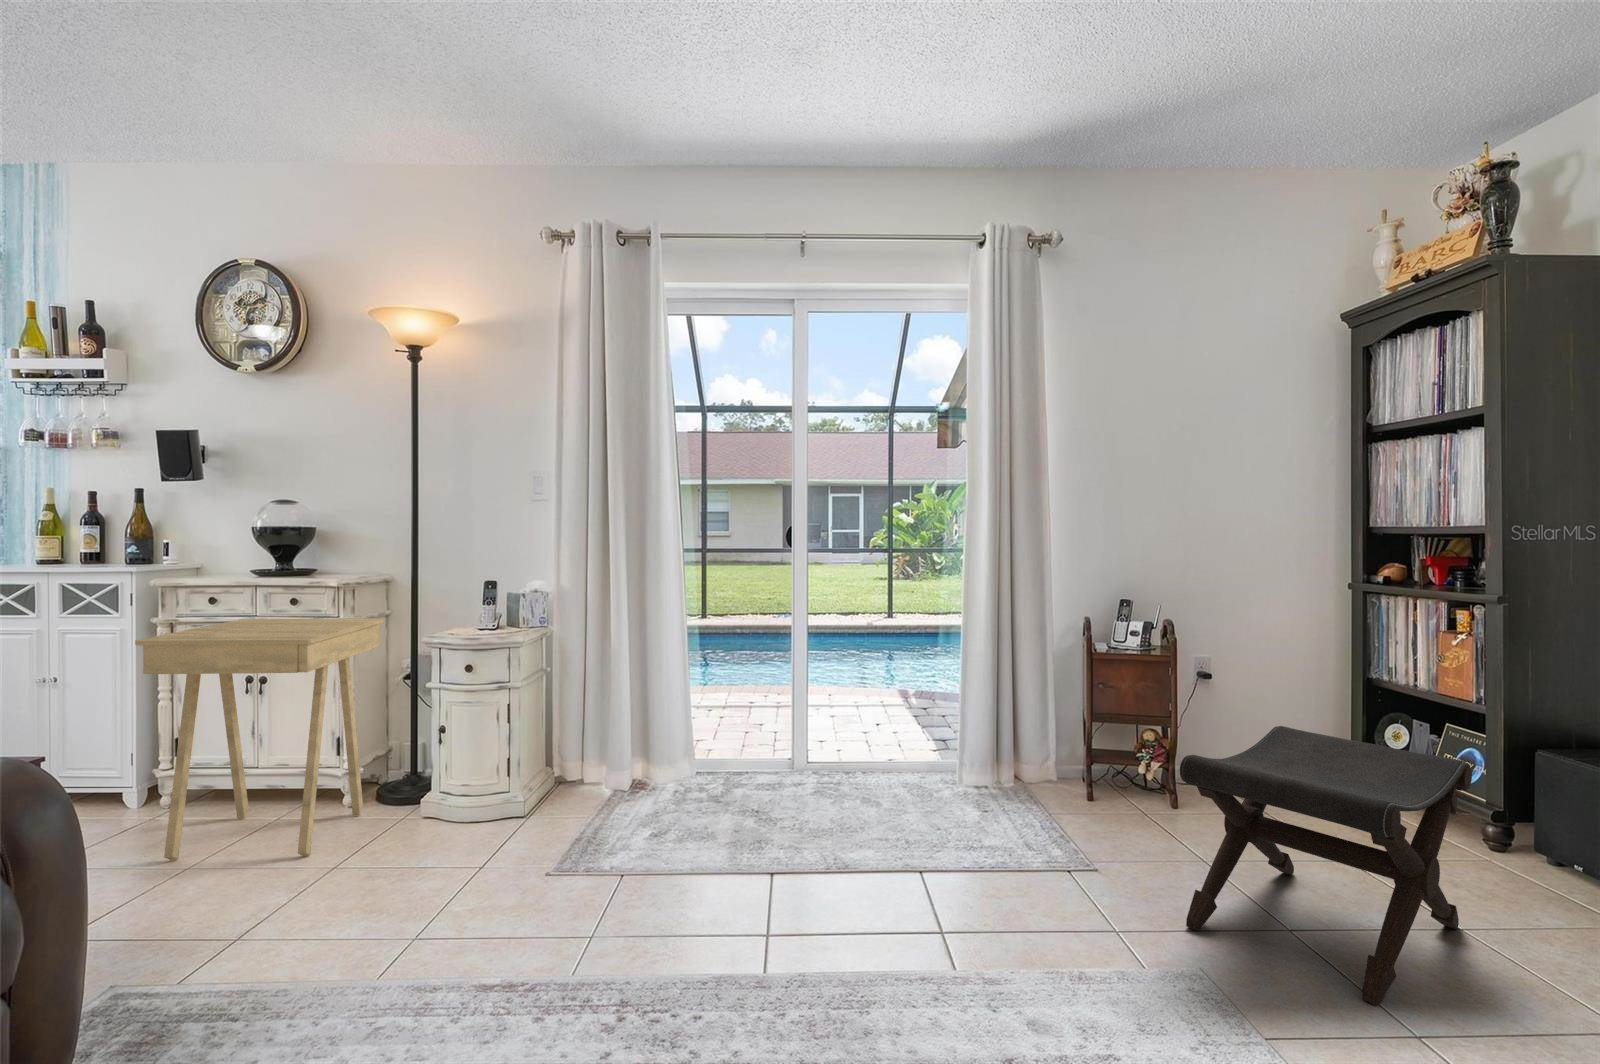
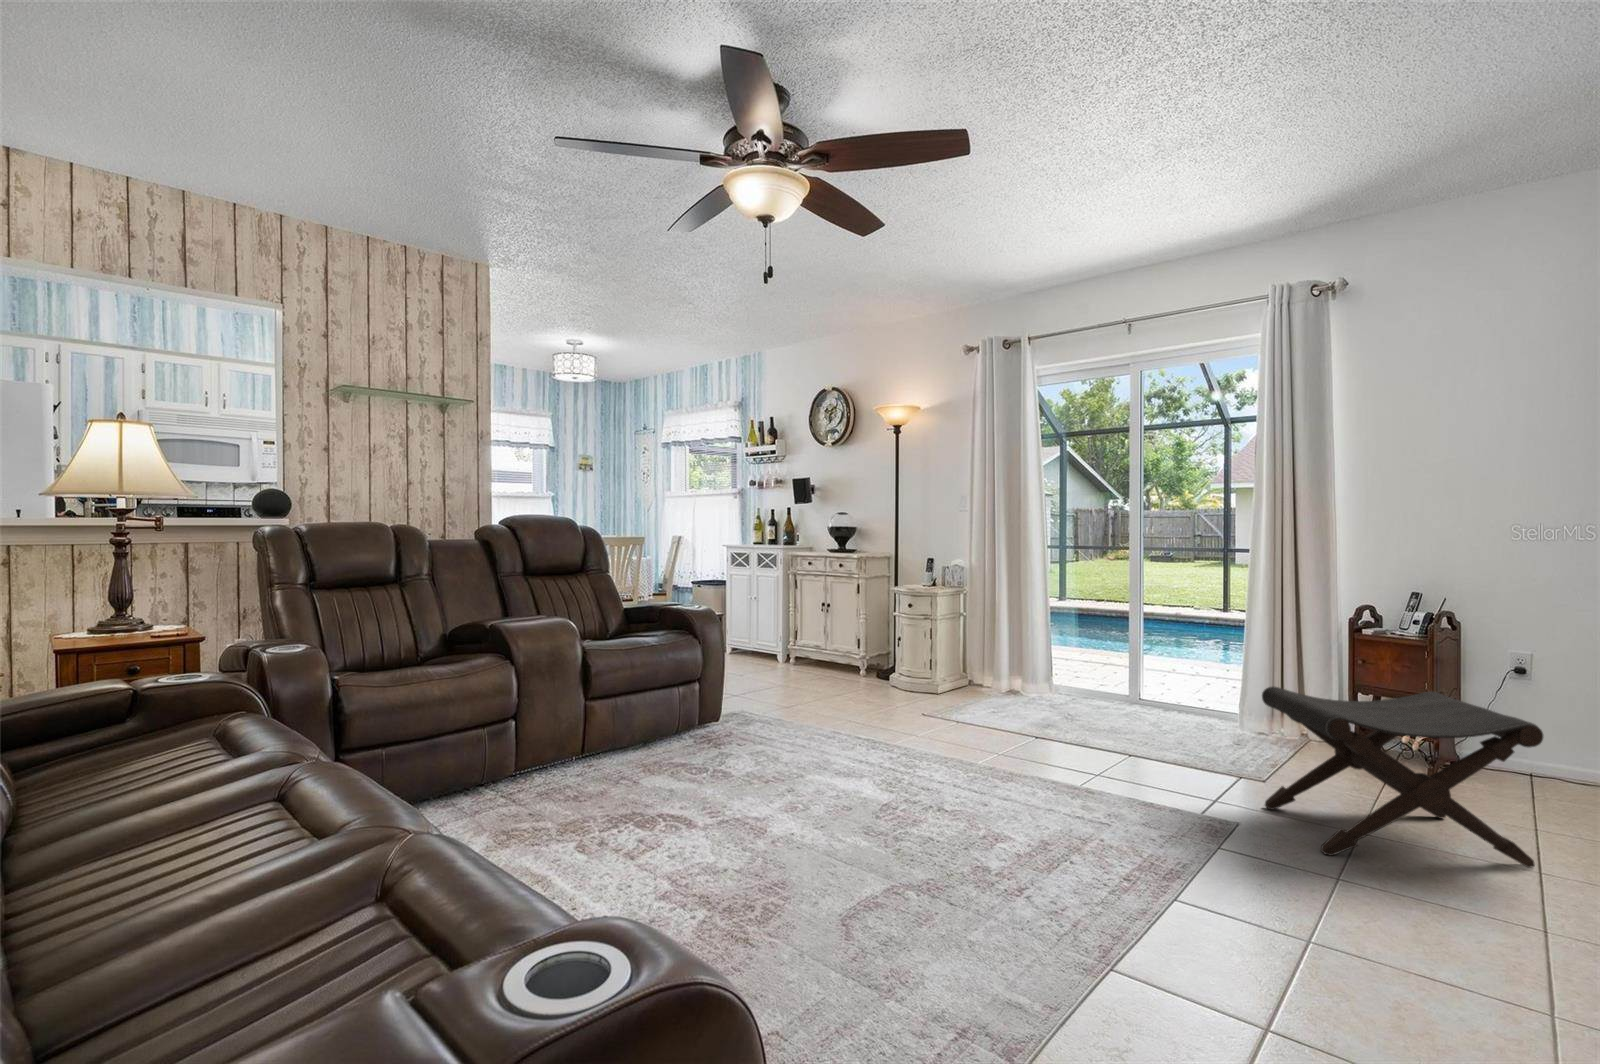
side table: present [135,618,384,860] -> none [771,573,876,687]

